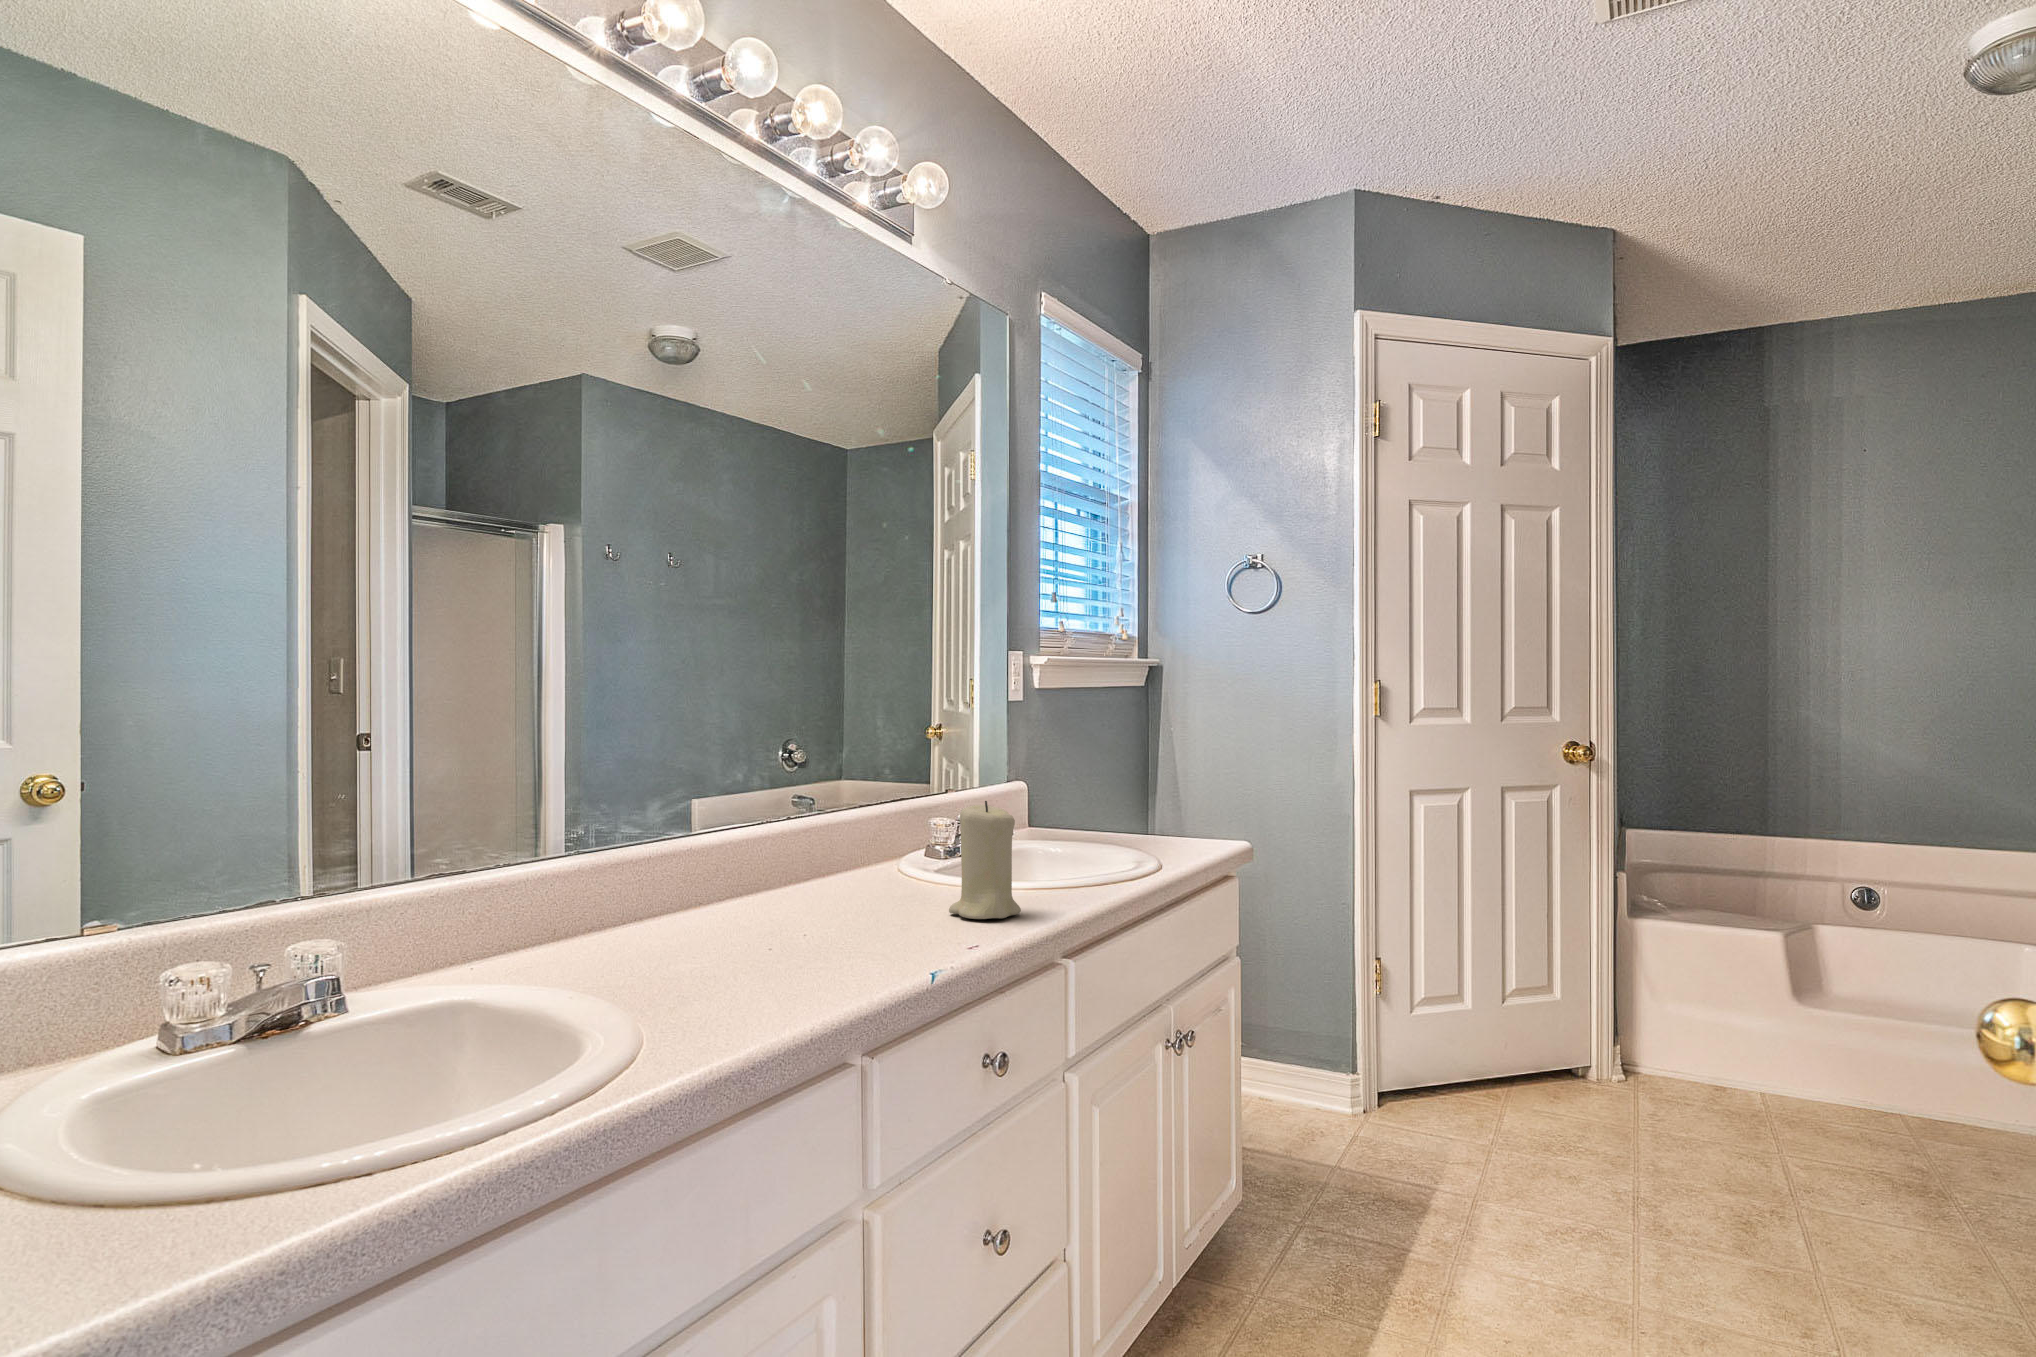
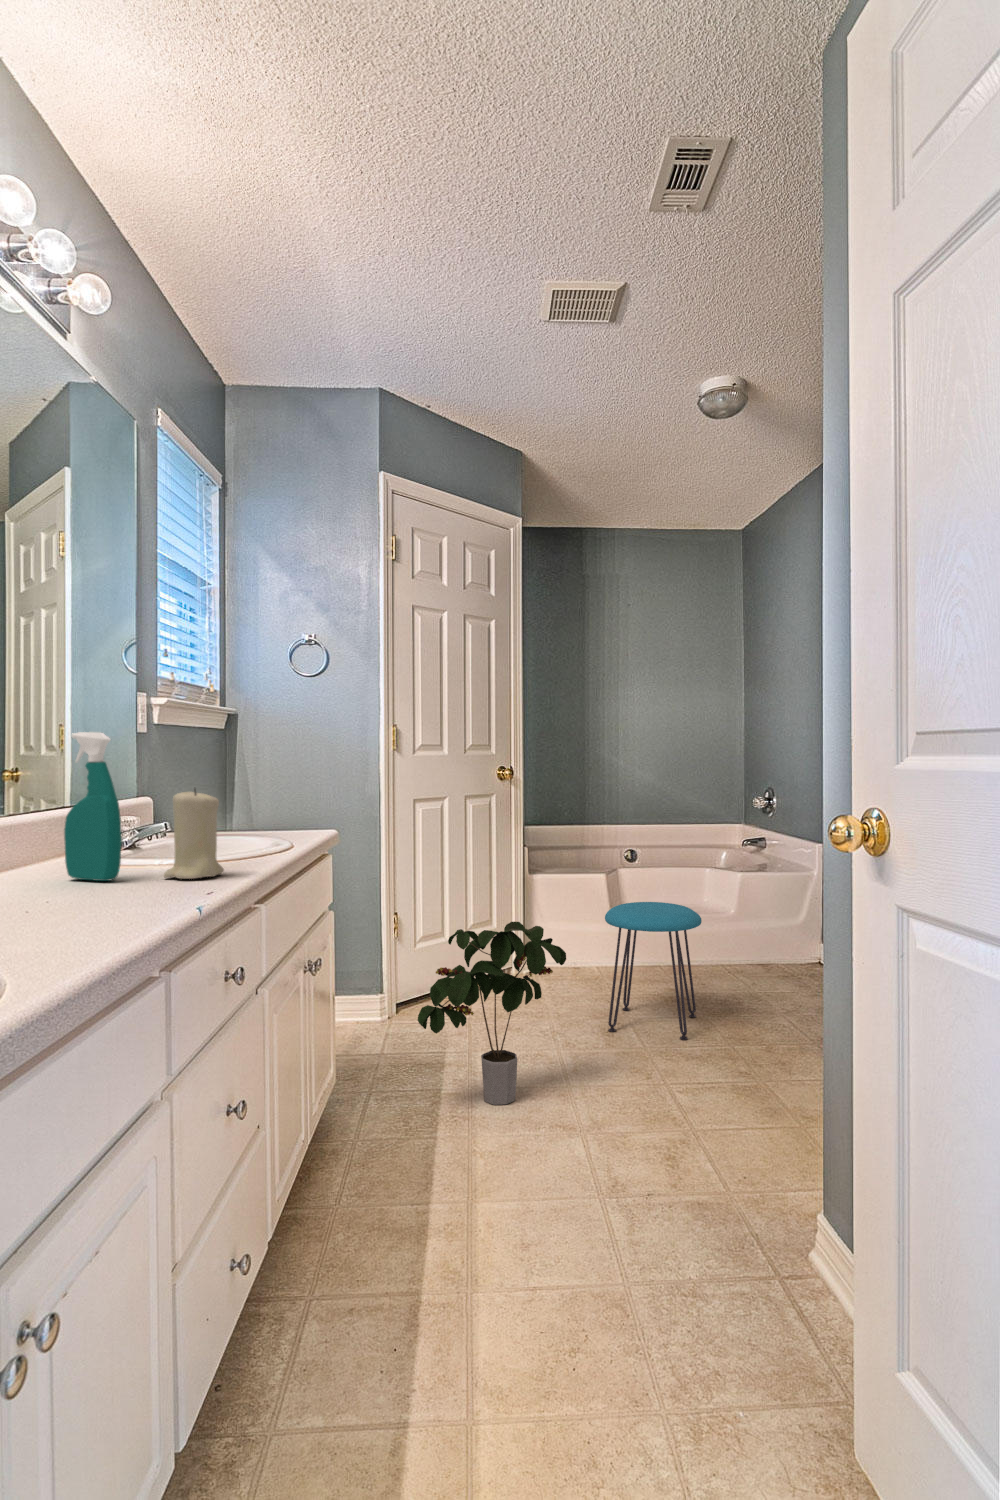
spray bottle: none [851,727,904,910] -> present [64,732,122,881]
stool: none [1743,994,1954,1263] -> present [605,902,702,1040]
potted plant: none [1368,1006,1634,1297] -> present [418,922,566,1105]

